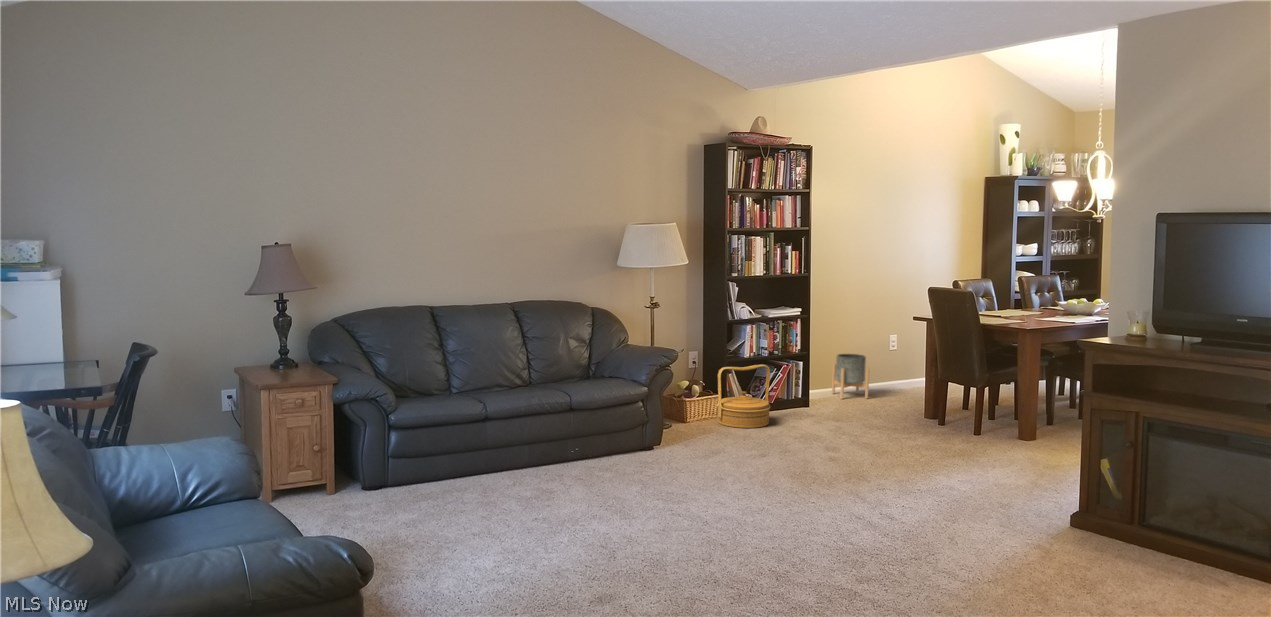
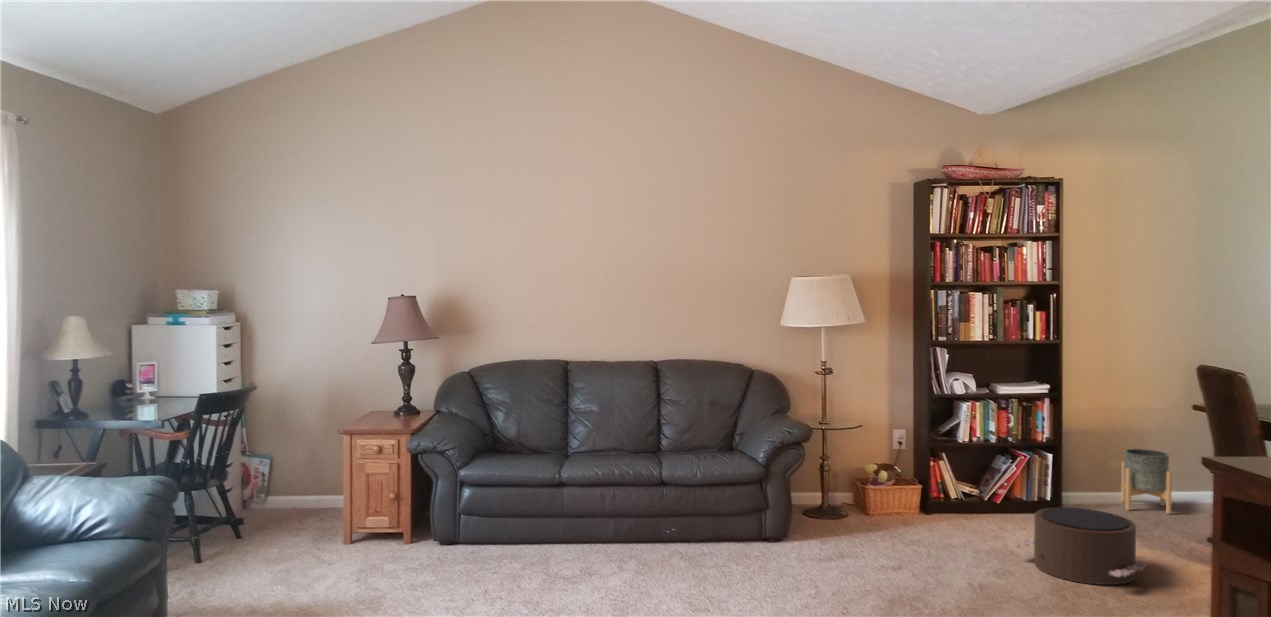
woven basket: present [717,364,770,428] -> none [904,452,981,534]
pouf: none [814,396,900,446] -> present [1014,507,1147,585]

